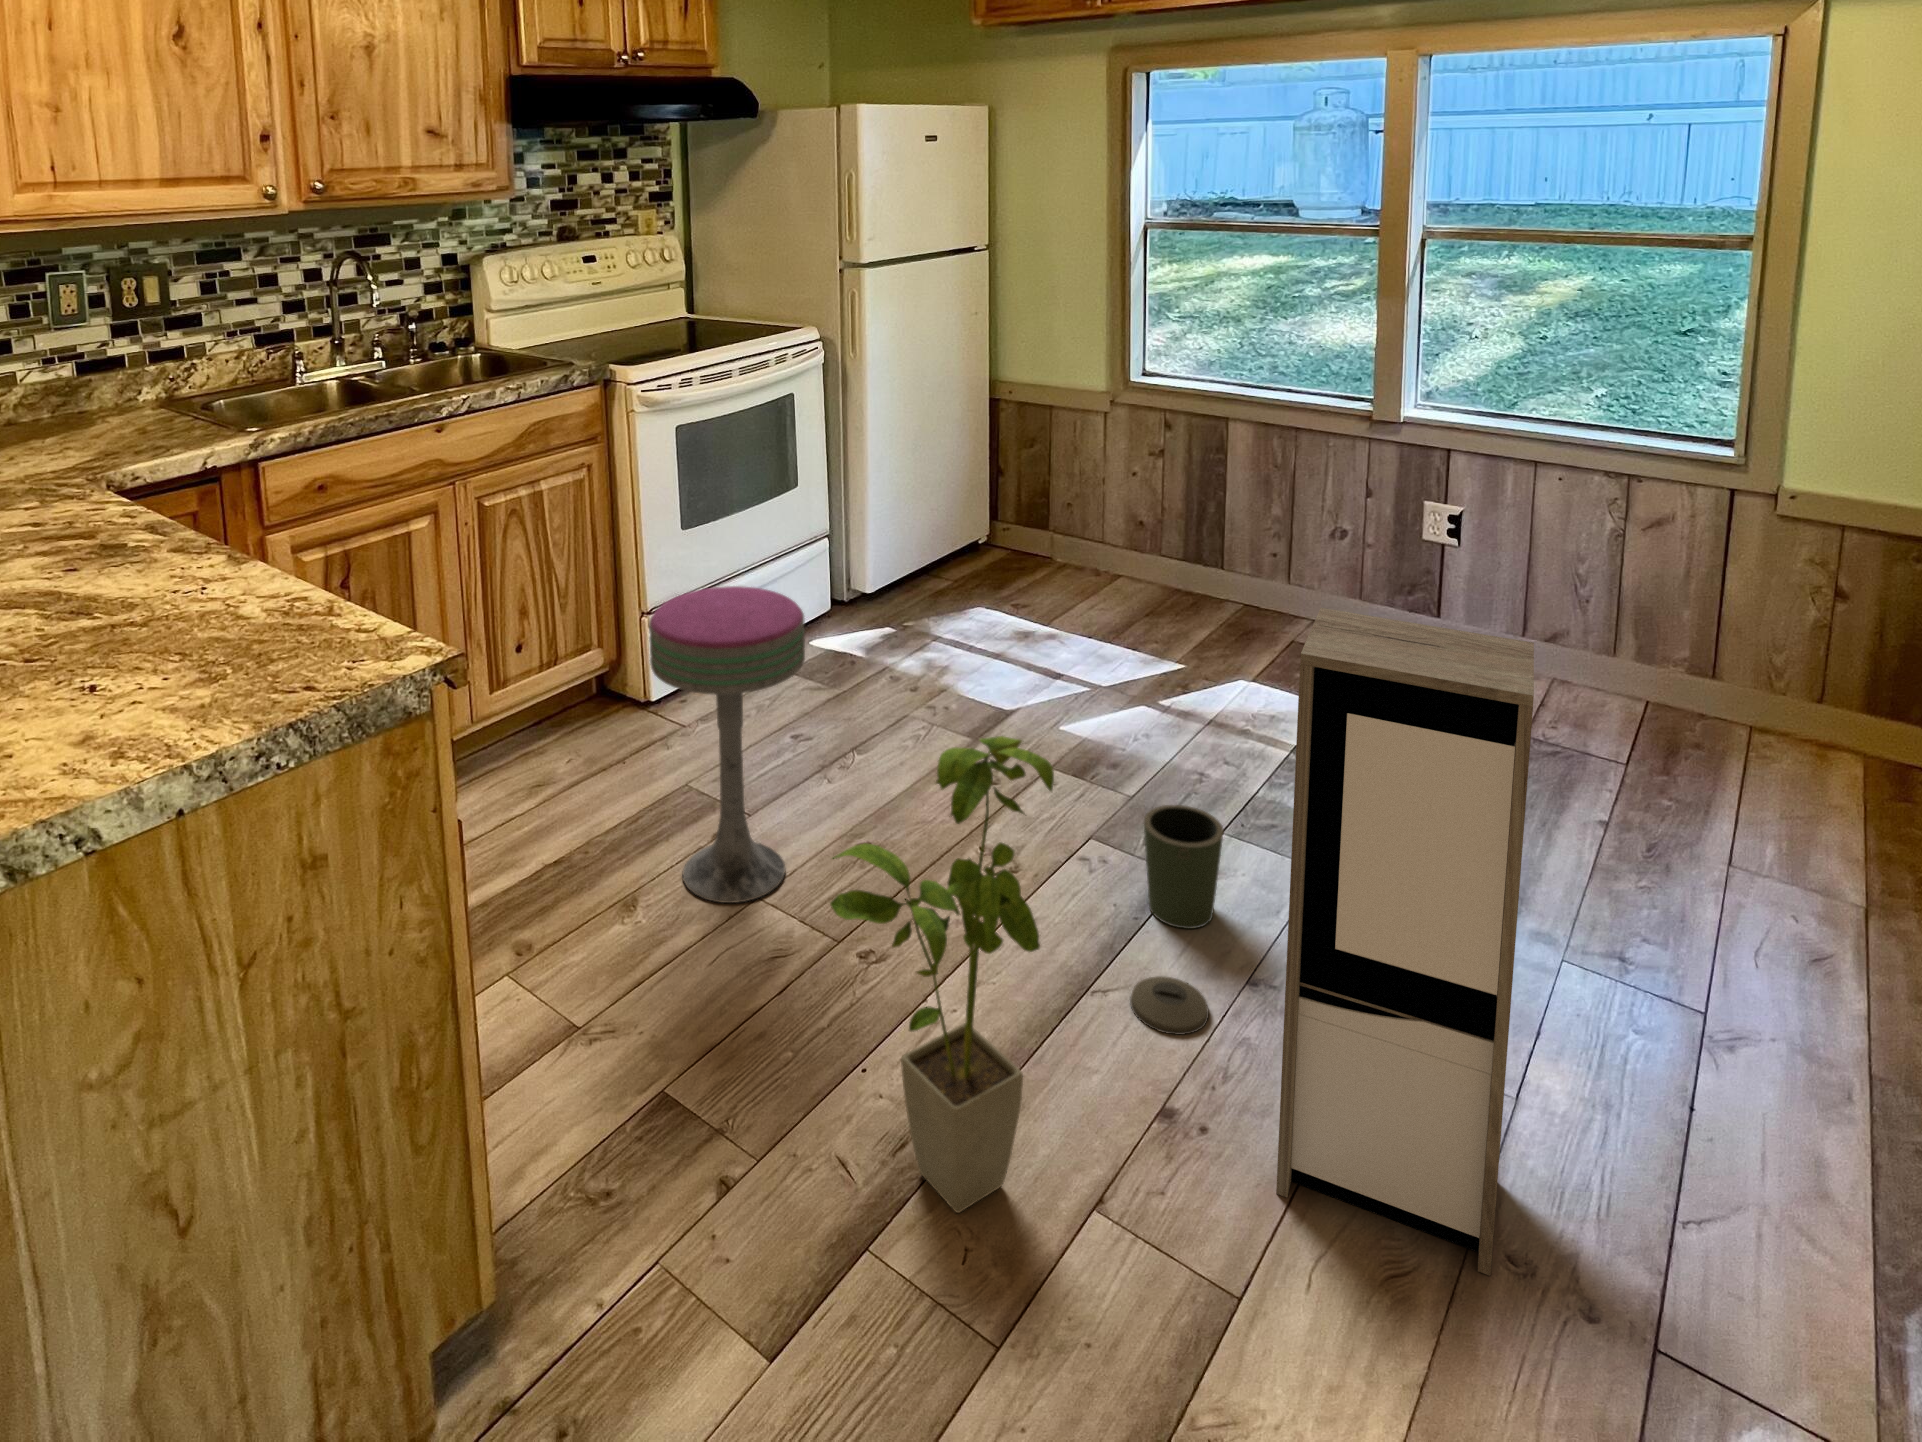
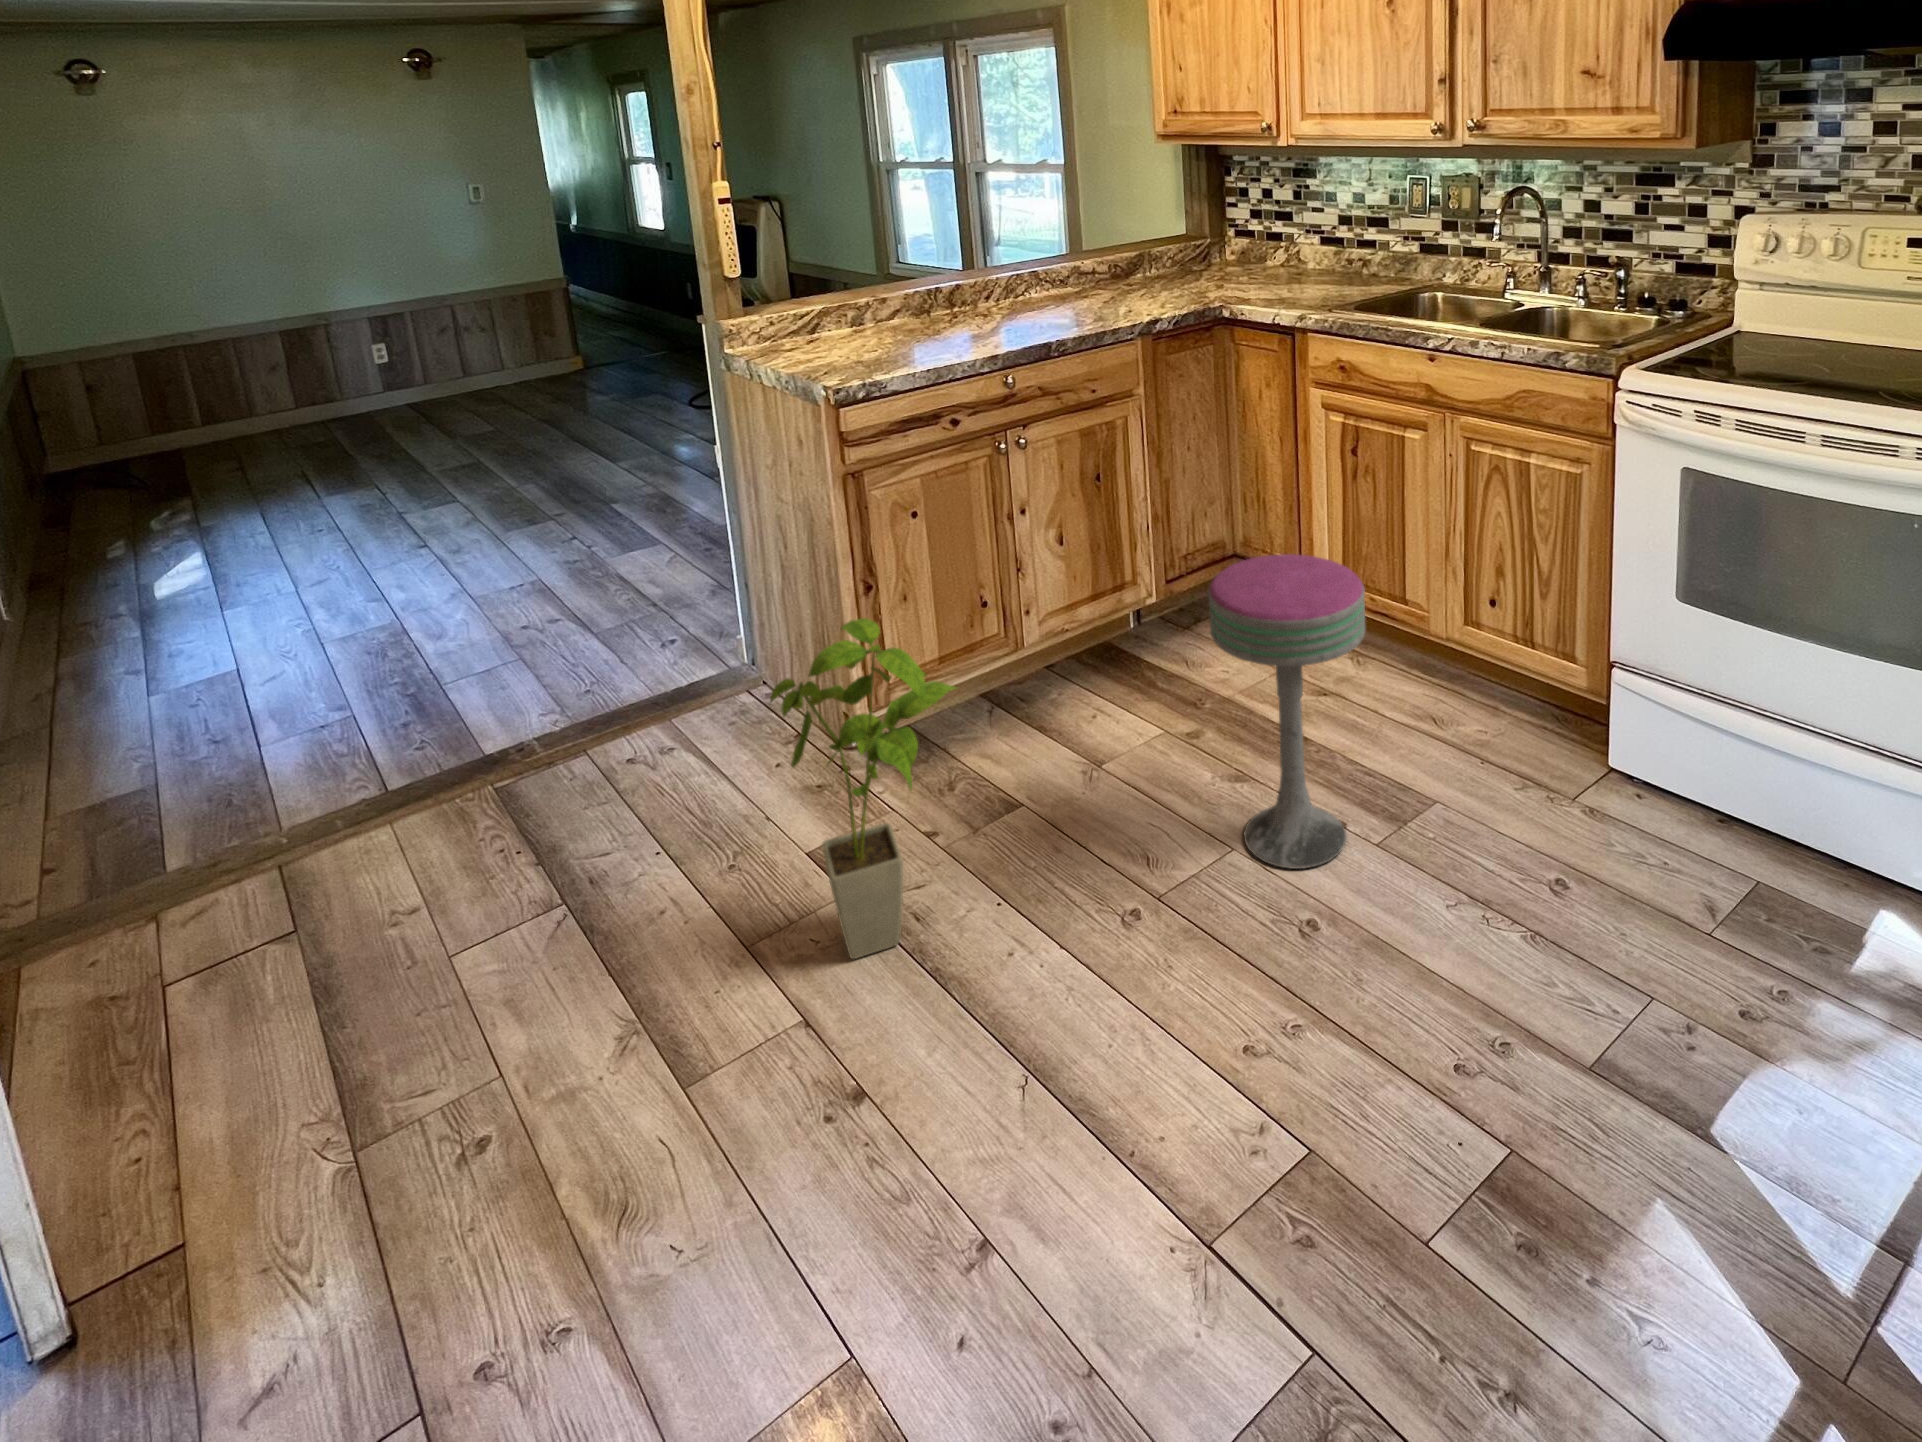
storage cabinet: present [1276,608,1534,1276] -> none [451,650,805,1378]
trash can: present [1130,805,1224,1035] -> none [944,1078,1205,1275]

